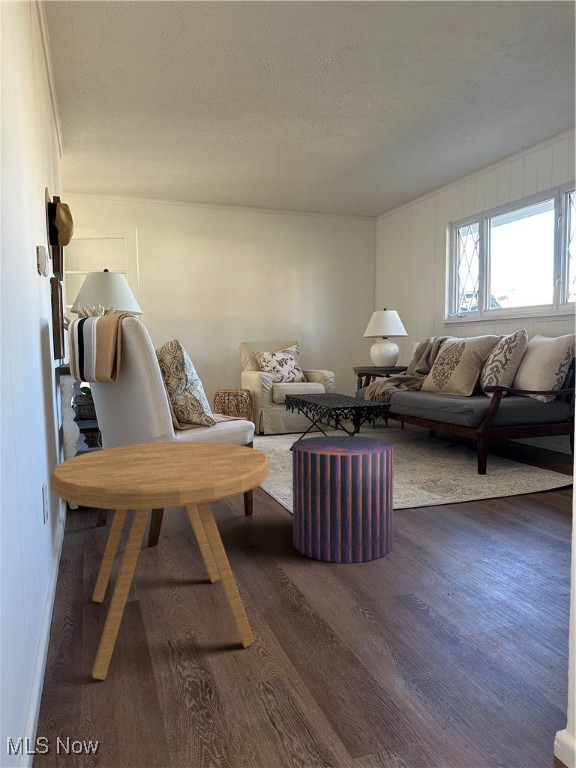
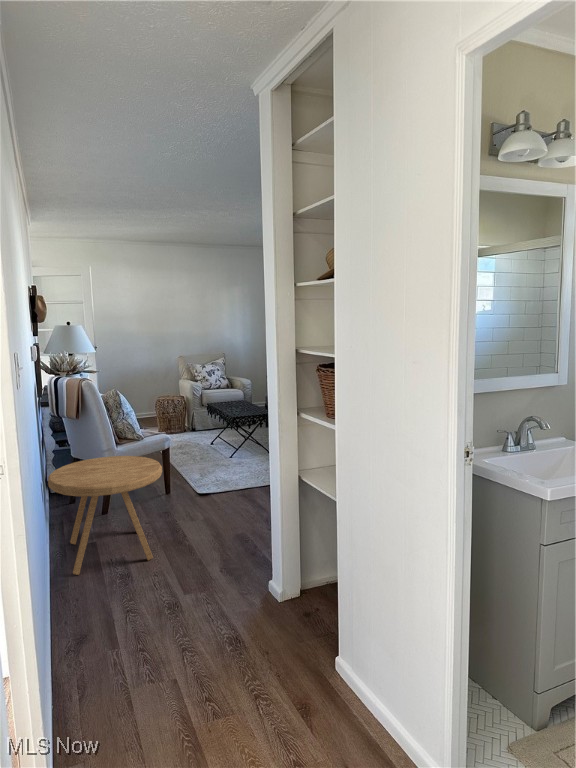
pouf: present [292,436,393,563] -> none [187,445,248,521]

